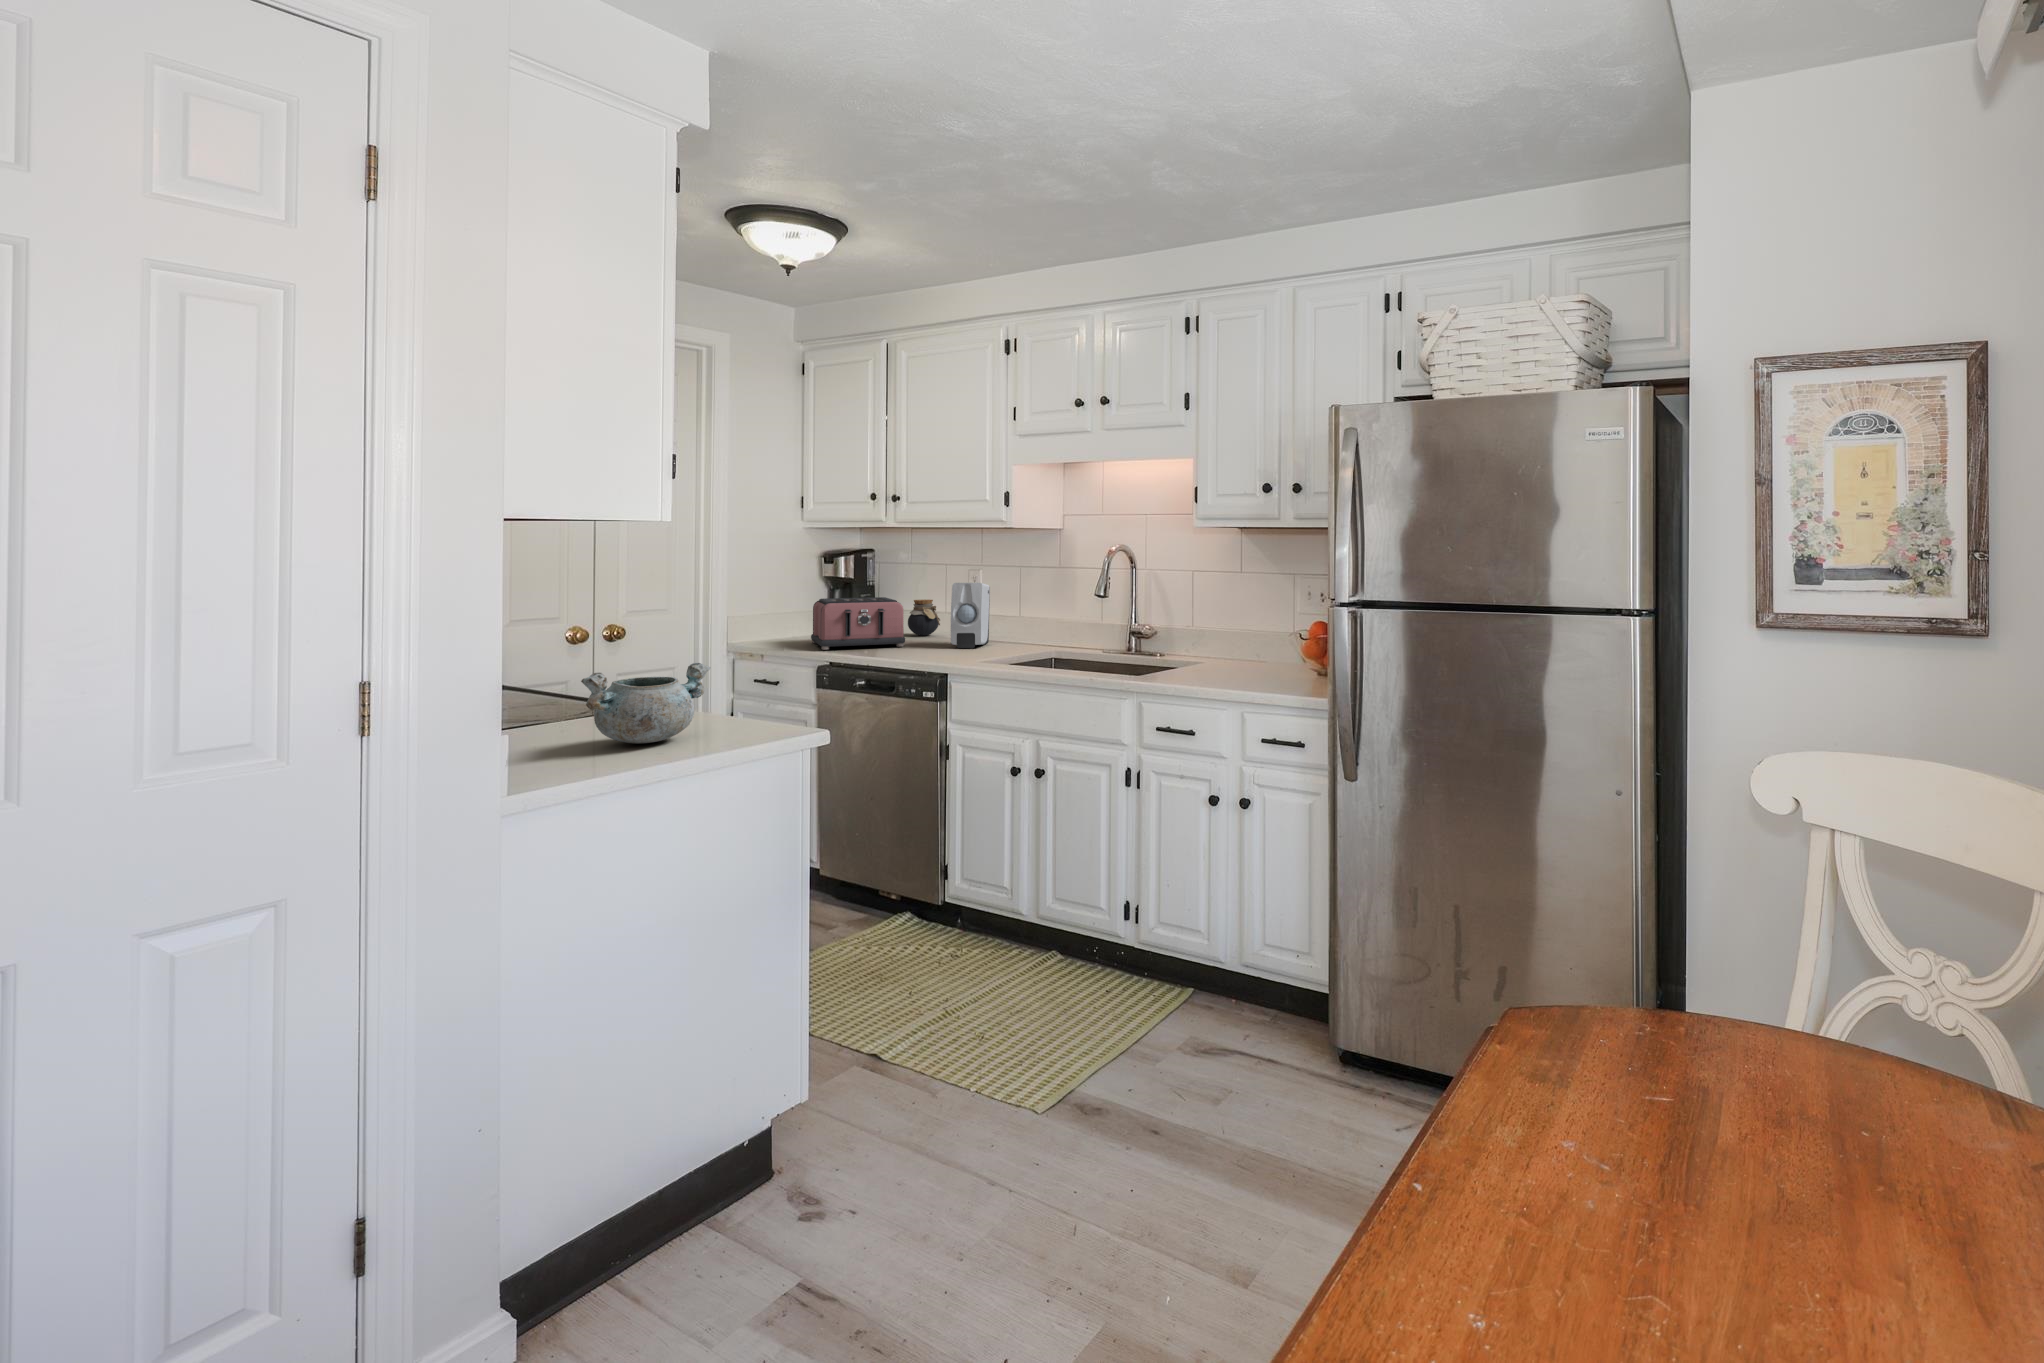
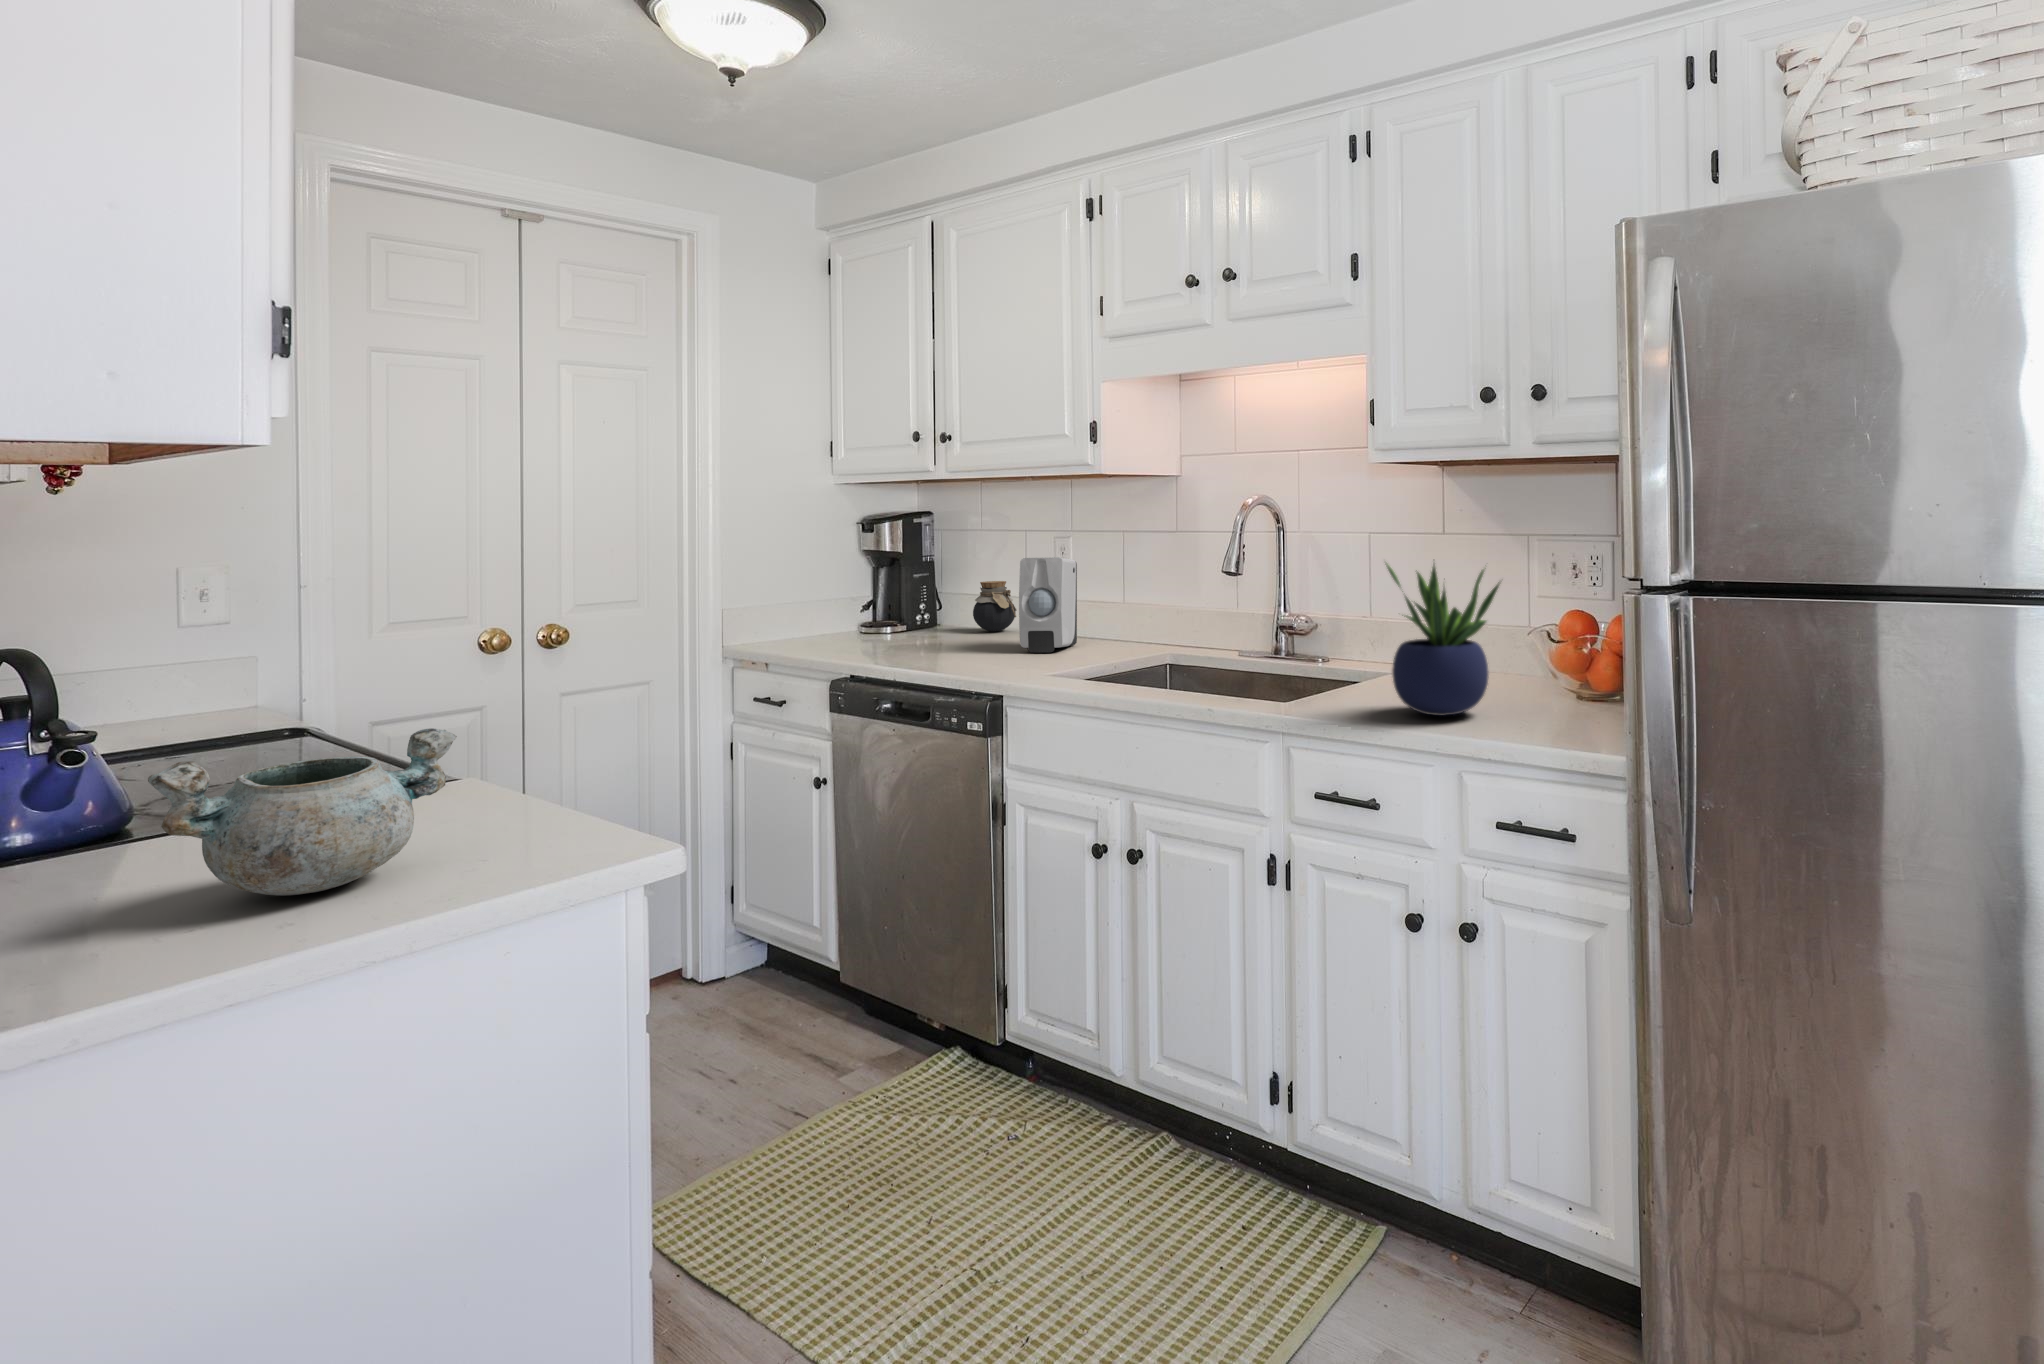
potted plant: none [1201,582,1271,680] -> present [1386,563,1500,716]
toaster: present [811,597,905,650] -> none [837,579,959,657]

